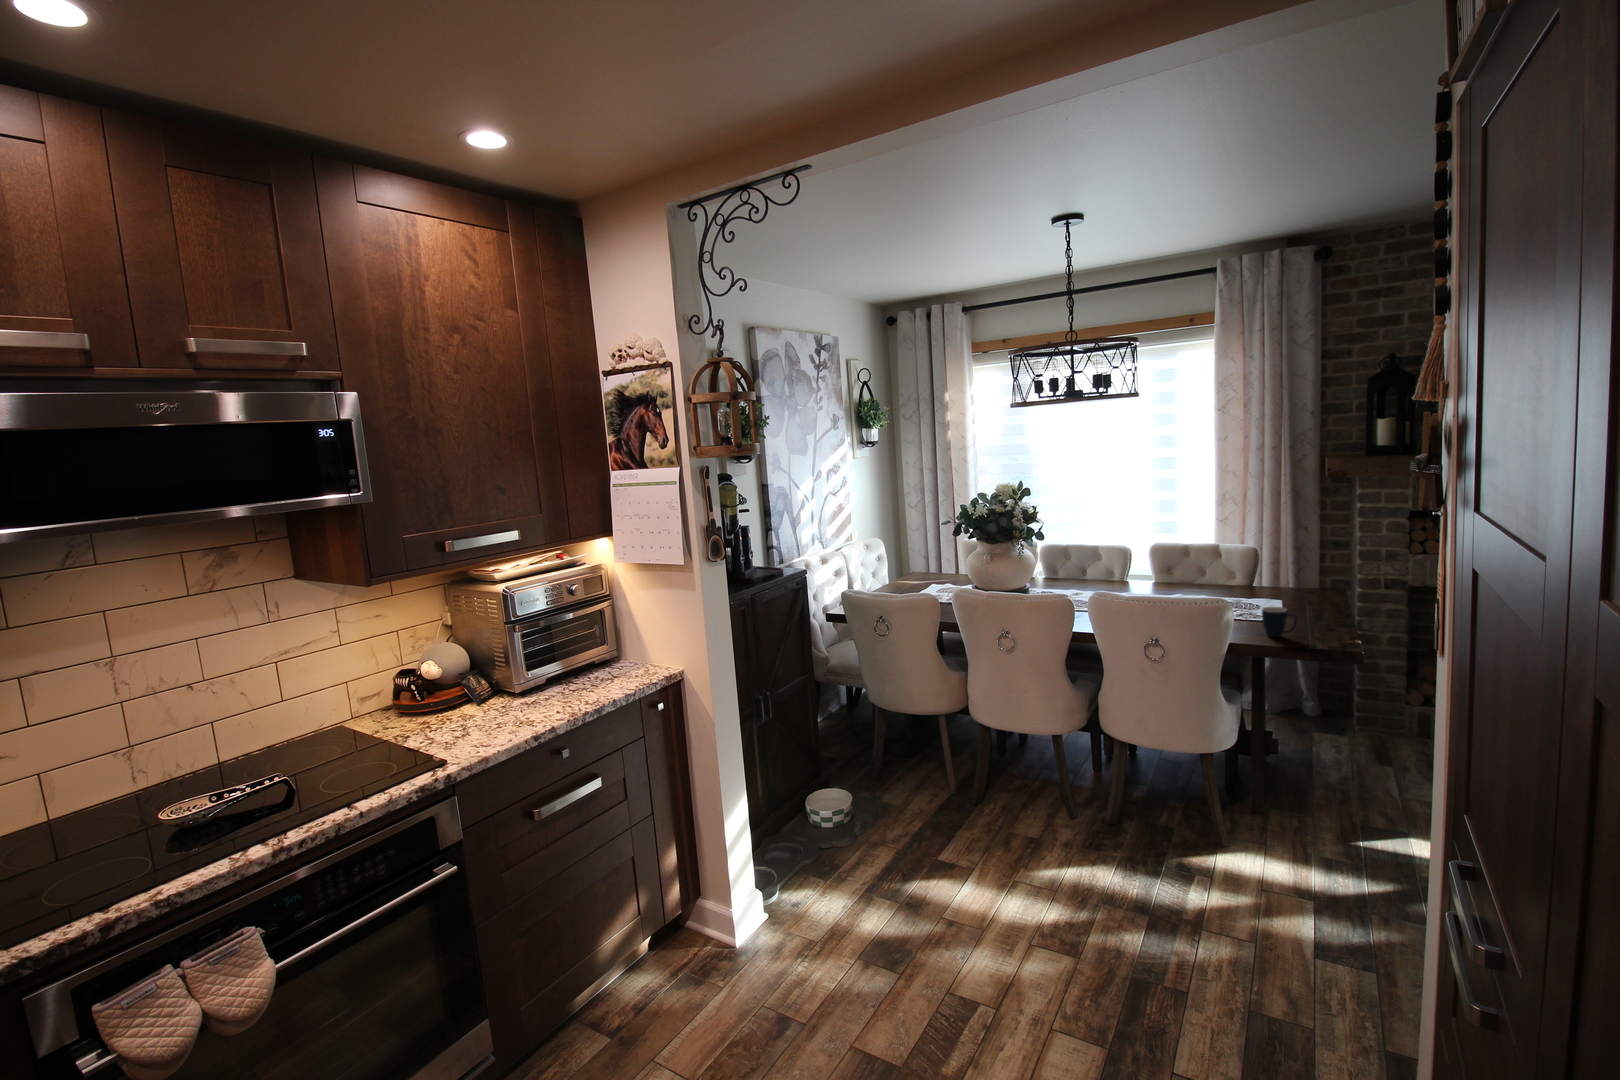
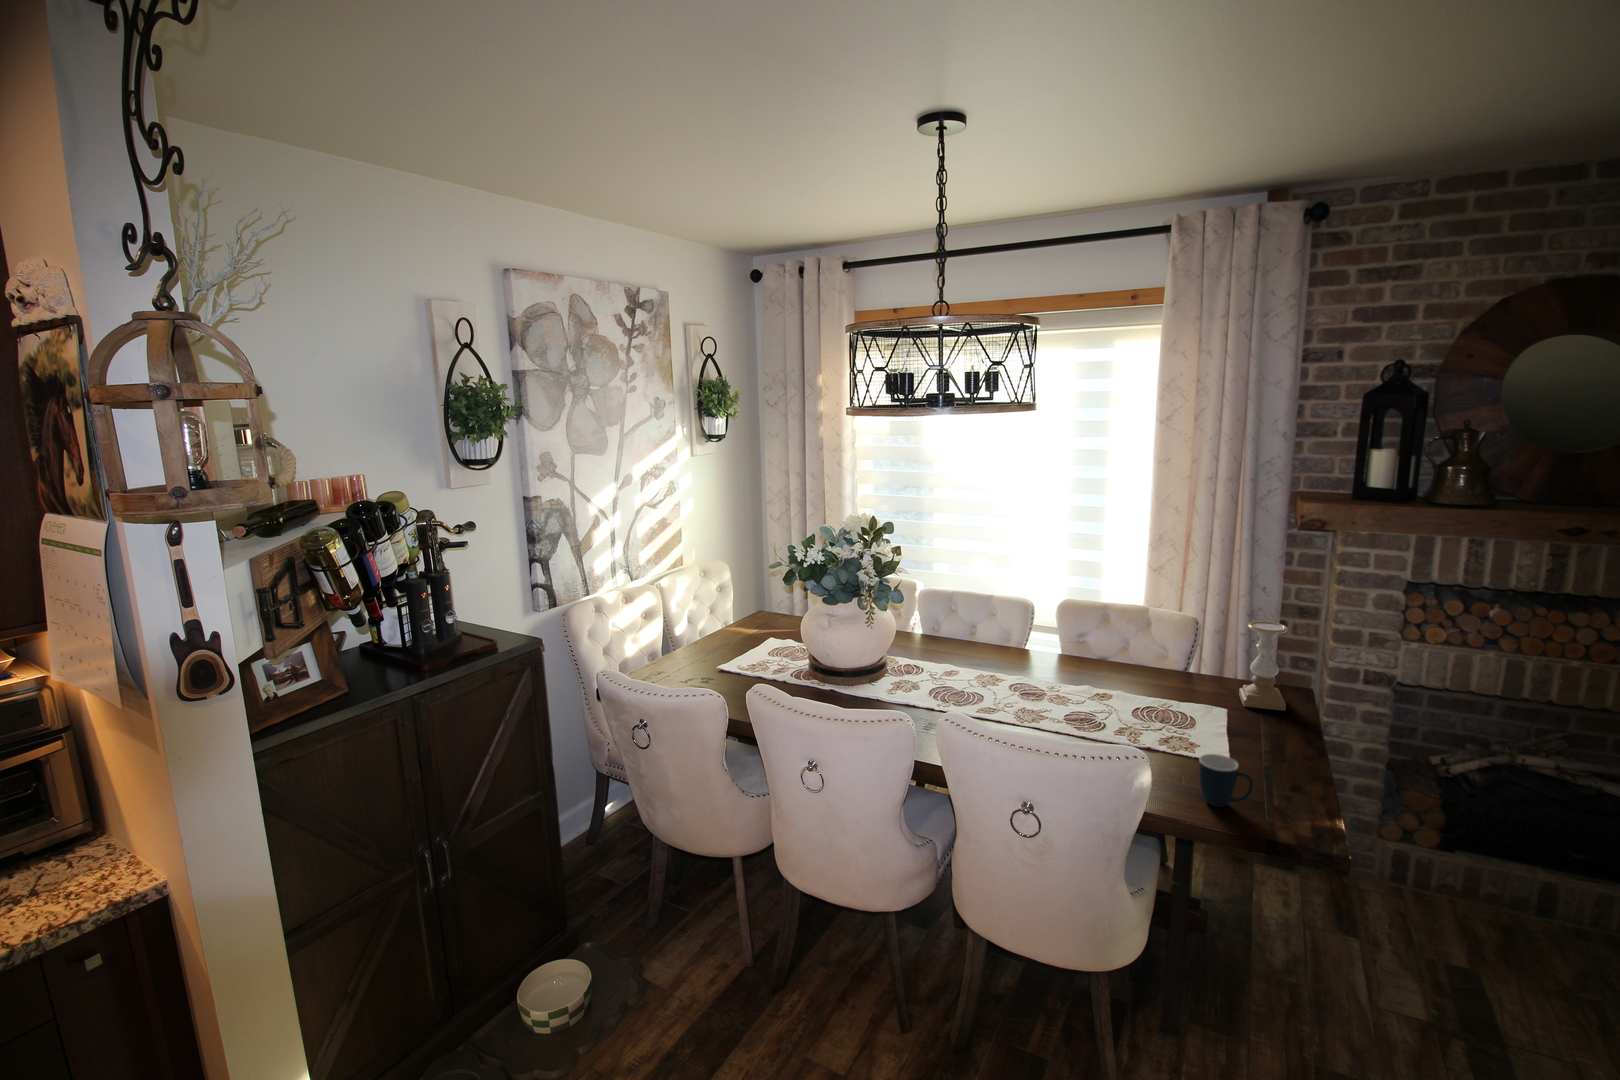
candle holder: none [1290,541,1323,600] -> present [1239,621,1288,711]

